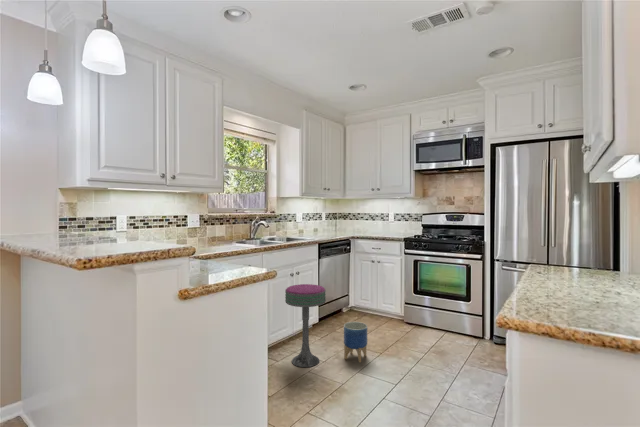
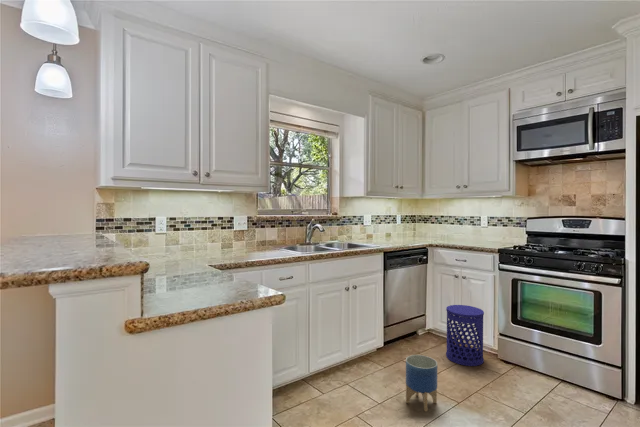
bar stool: present [285,284,326,367] -> none [332,302,381,407]
waste bin: none [367,284,394,330] -> present [446,305,484,366]

